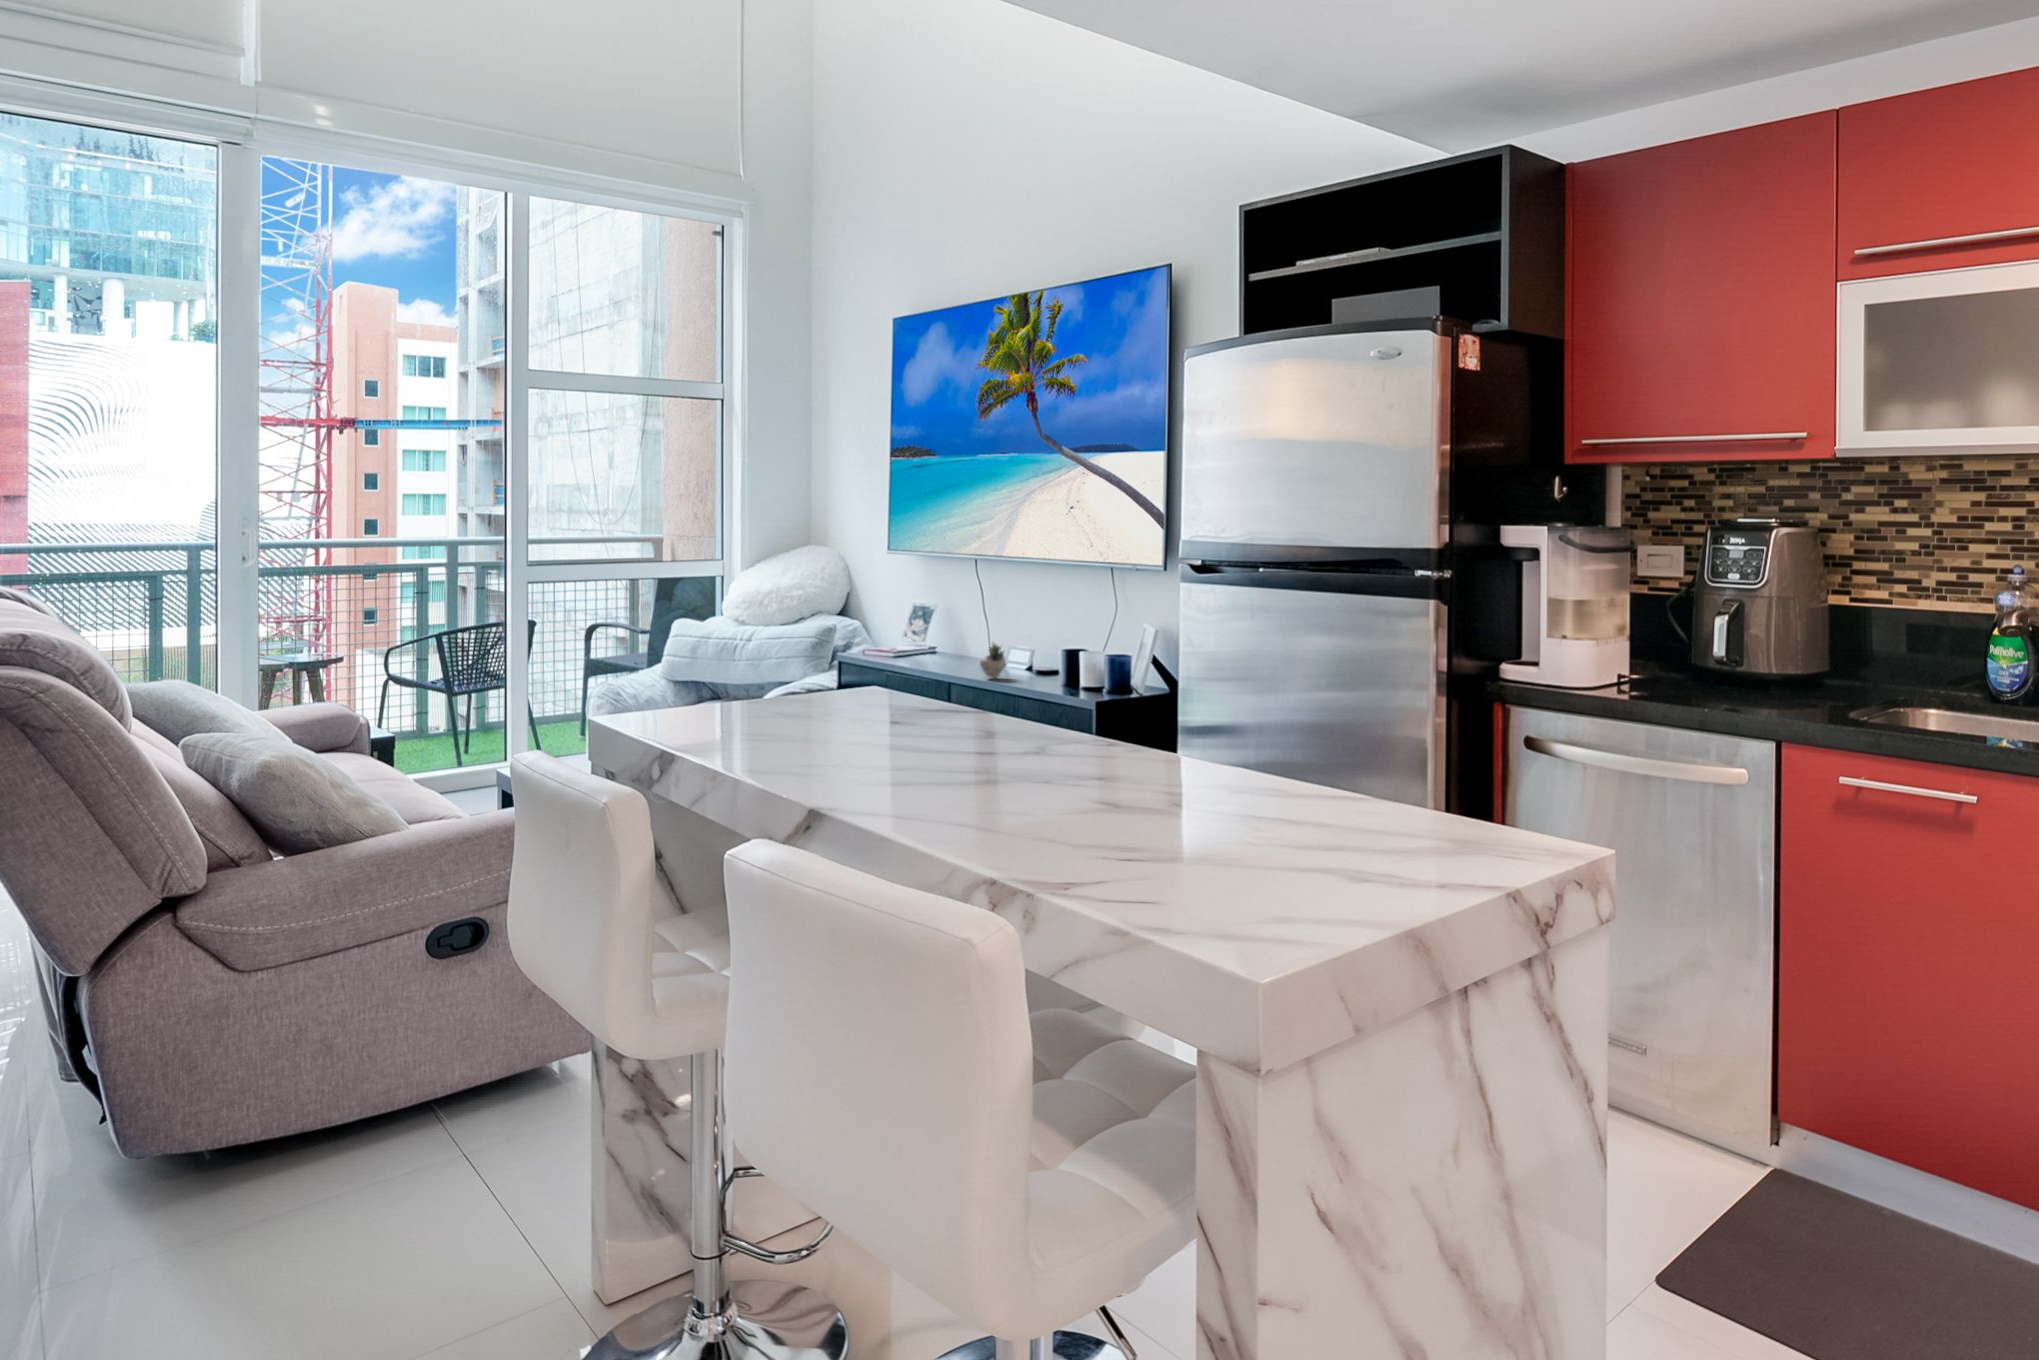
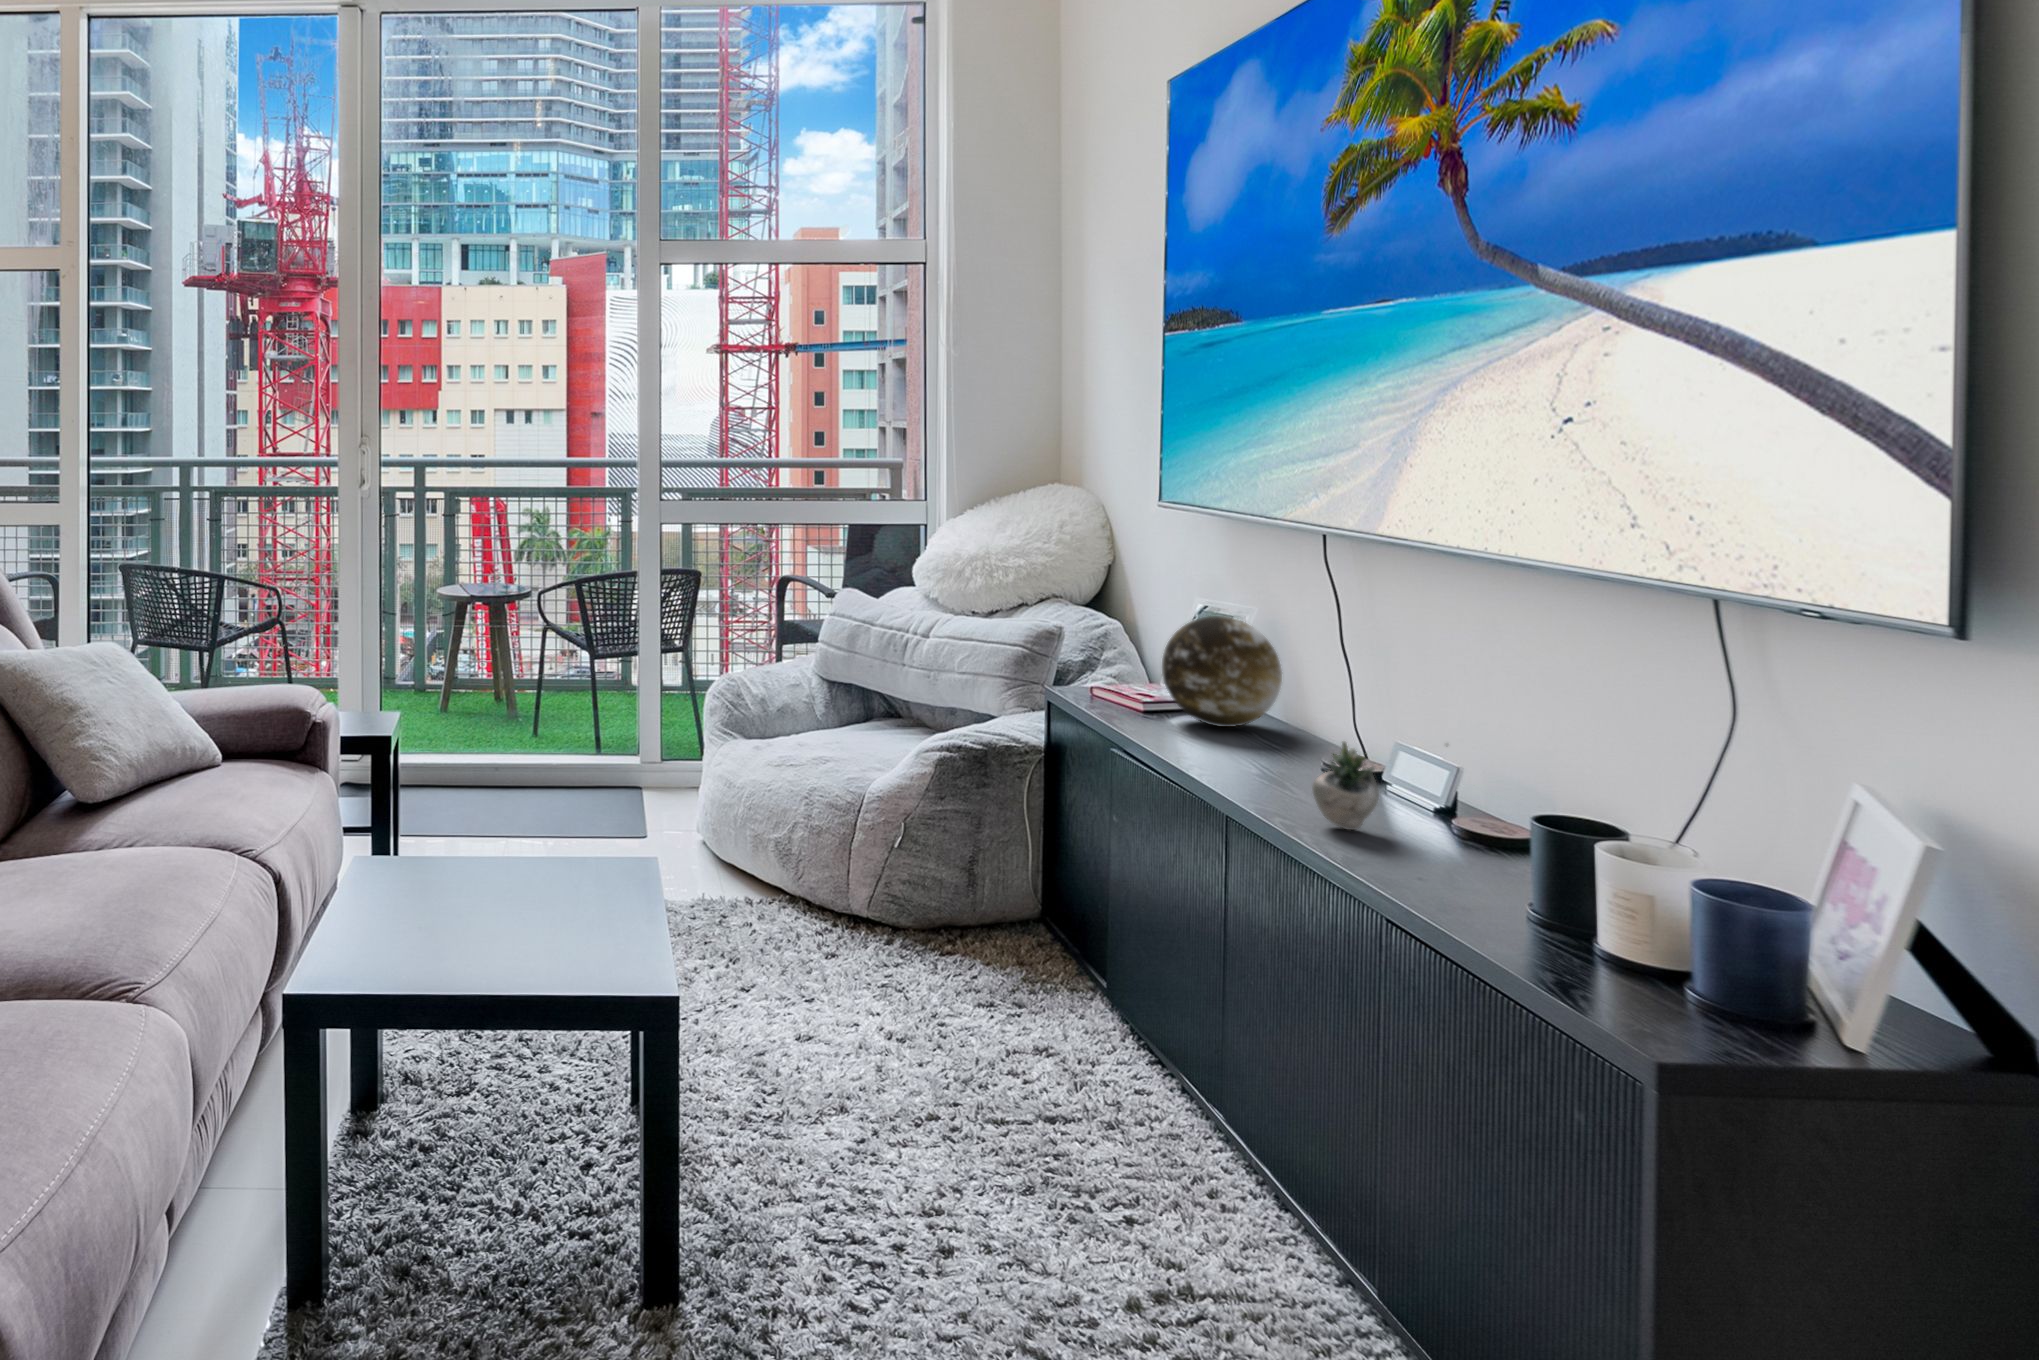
decorative orb: none [899,603,953,657] -> present [1162,616,1282,727]

